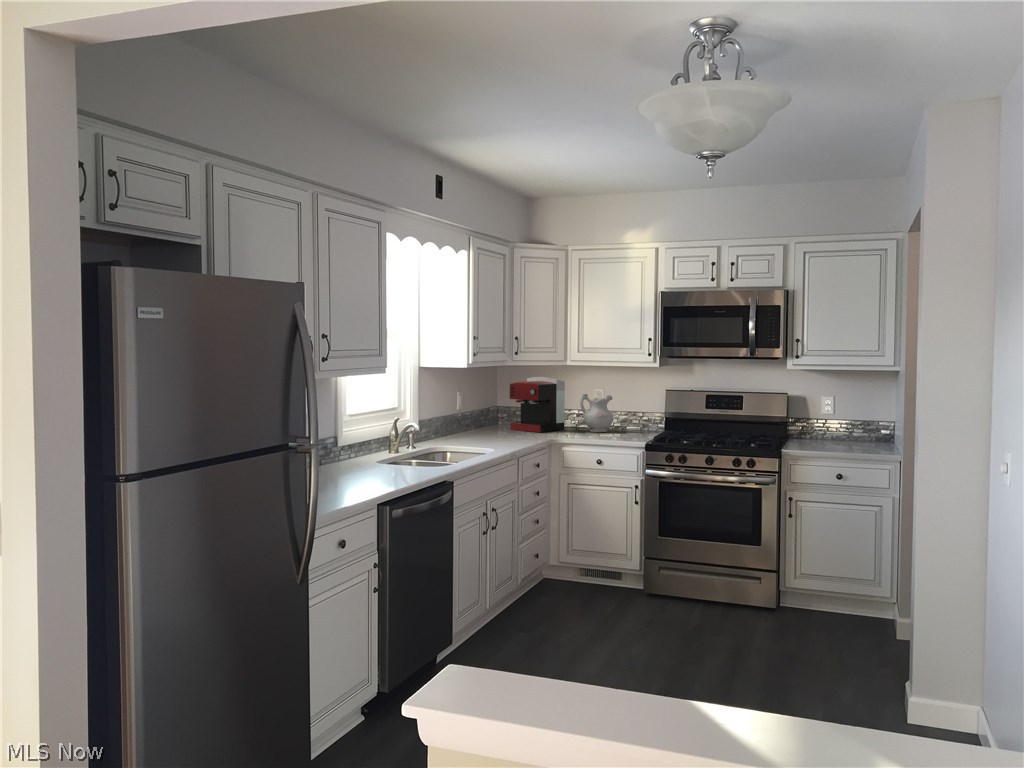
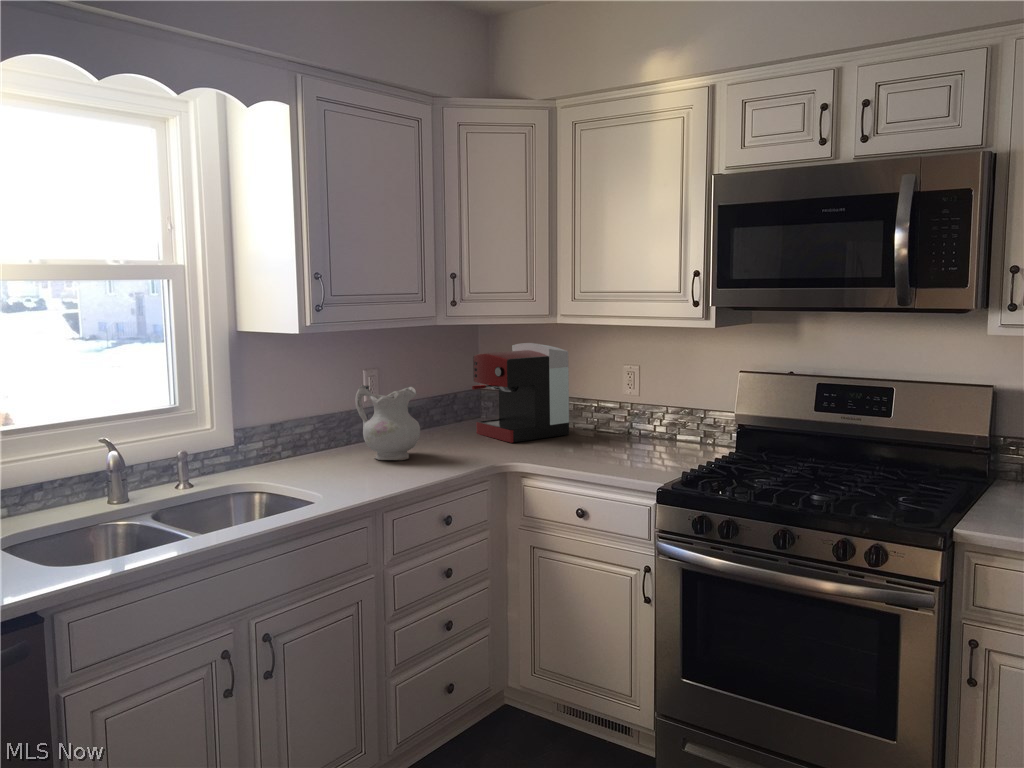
ceramic pitcher: present [580,394,613,432] -> present [355,385,420,460]

